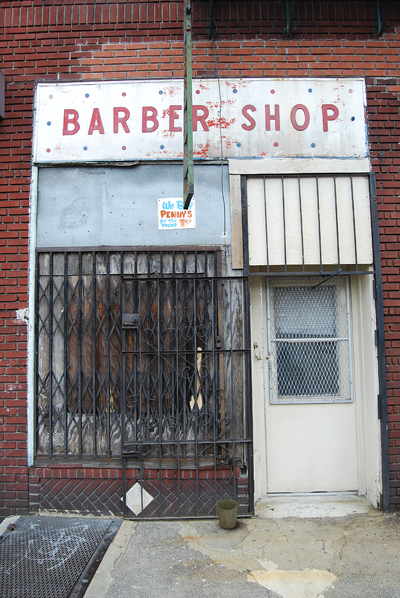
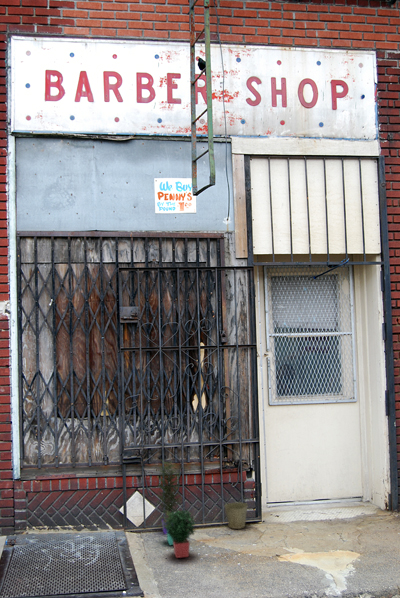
potted plant: none [145,457,178,567] -> present [157,462,195,558]

